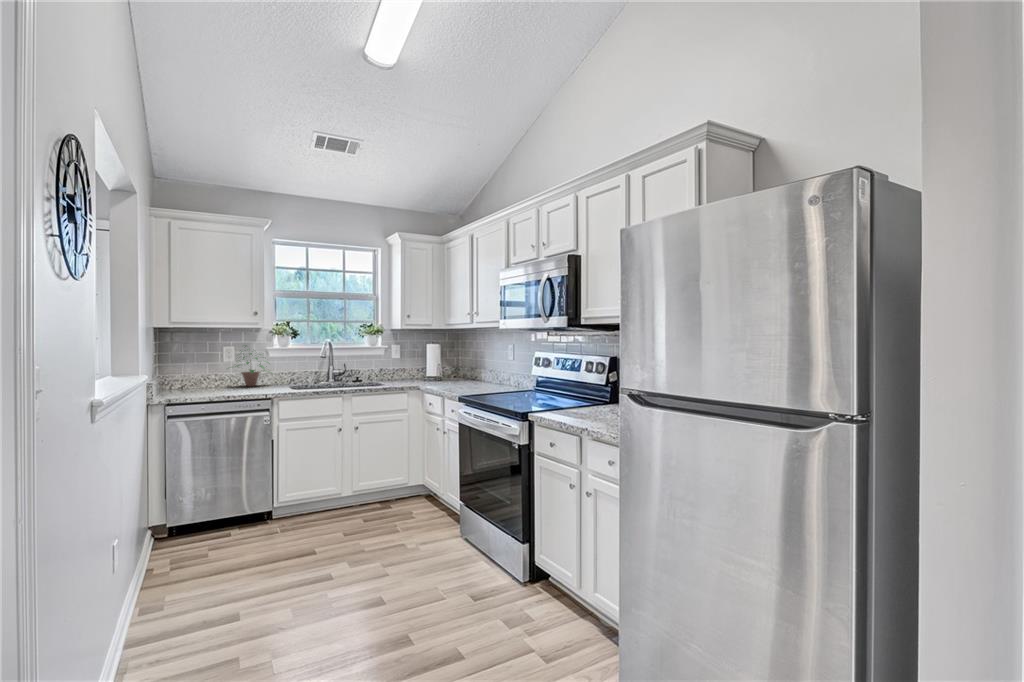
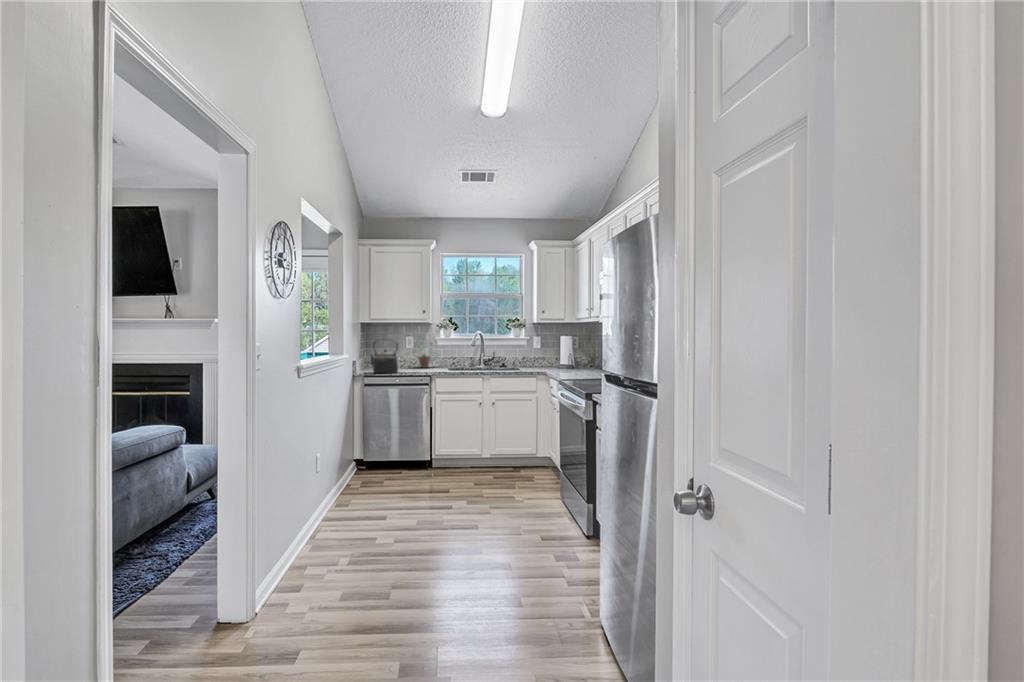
kettle: none [176,350,224,398] -> present [369,339,398,373]

